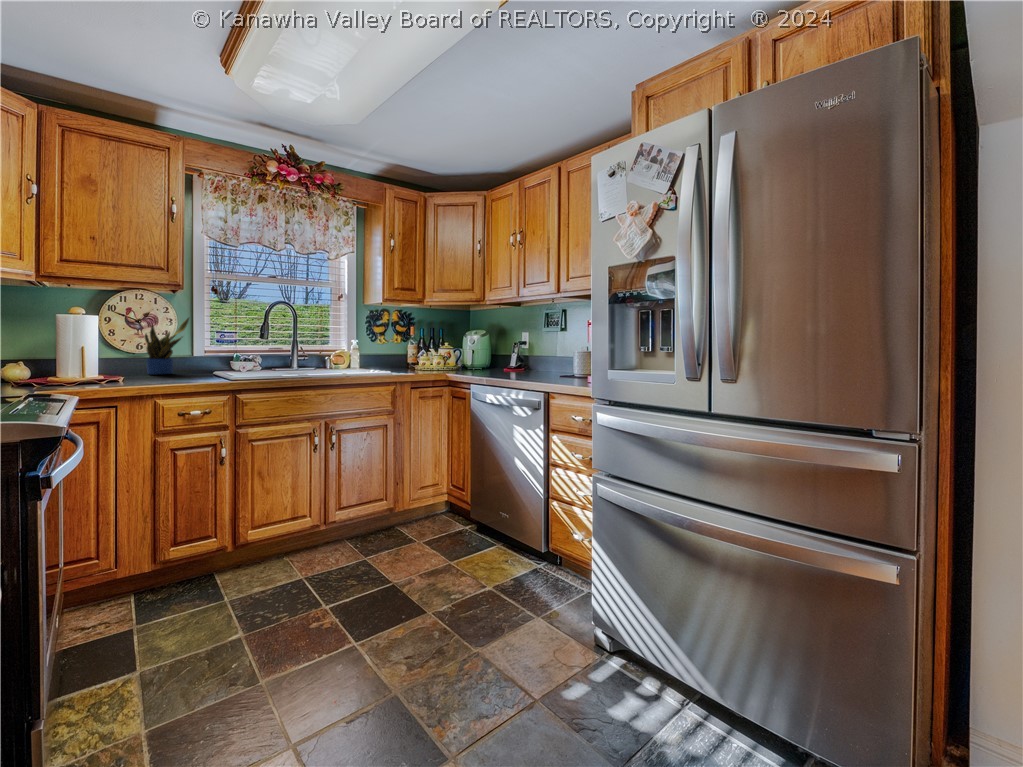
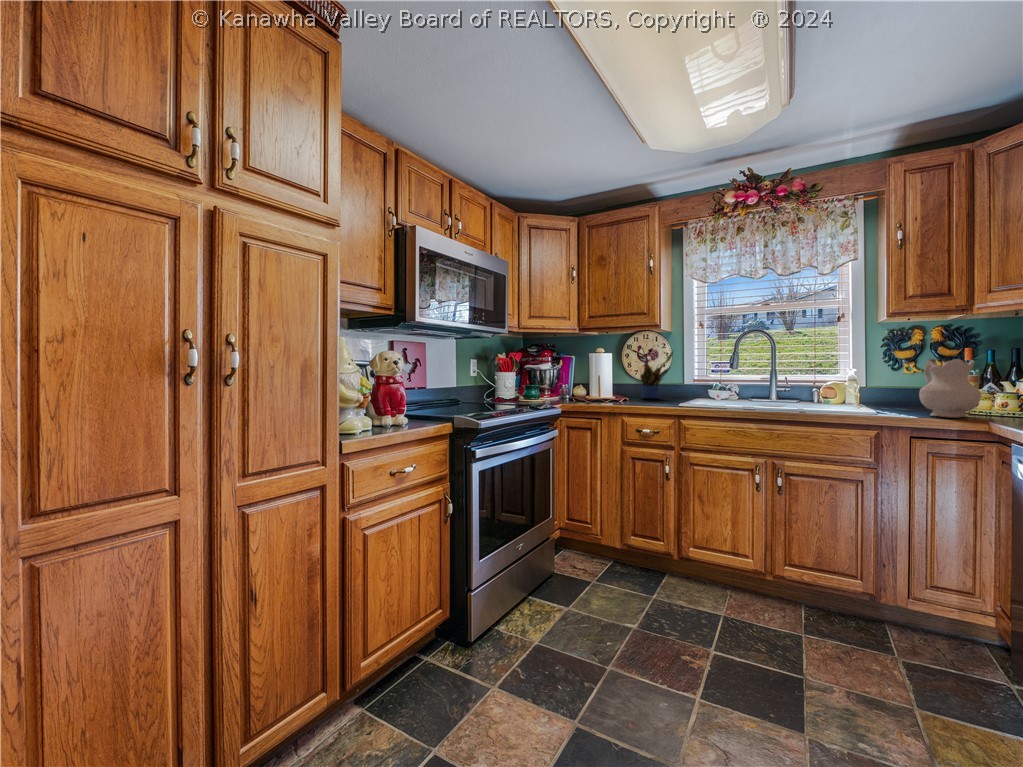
ceramic pitcher: none [407,336,439,377] -> present [919,359,981,418]

